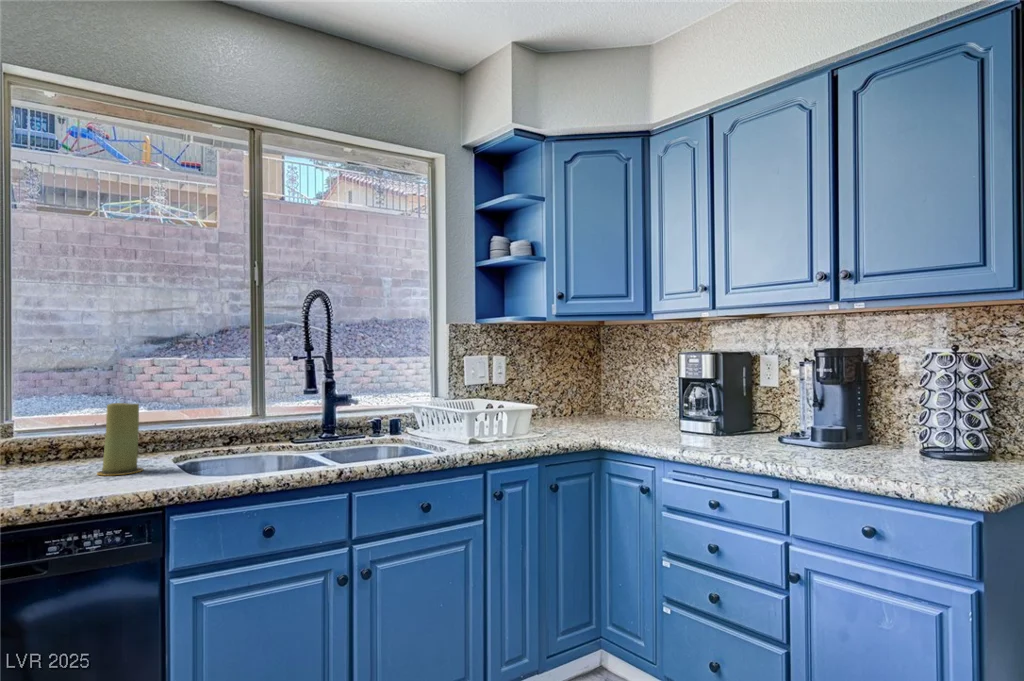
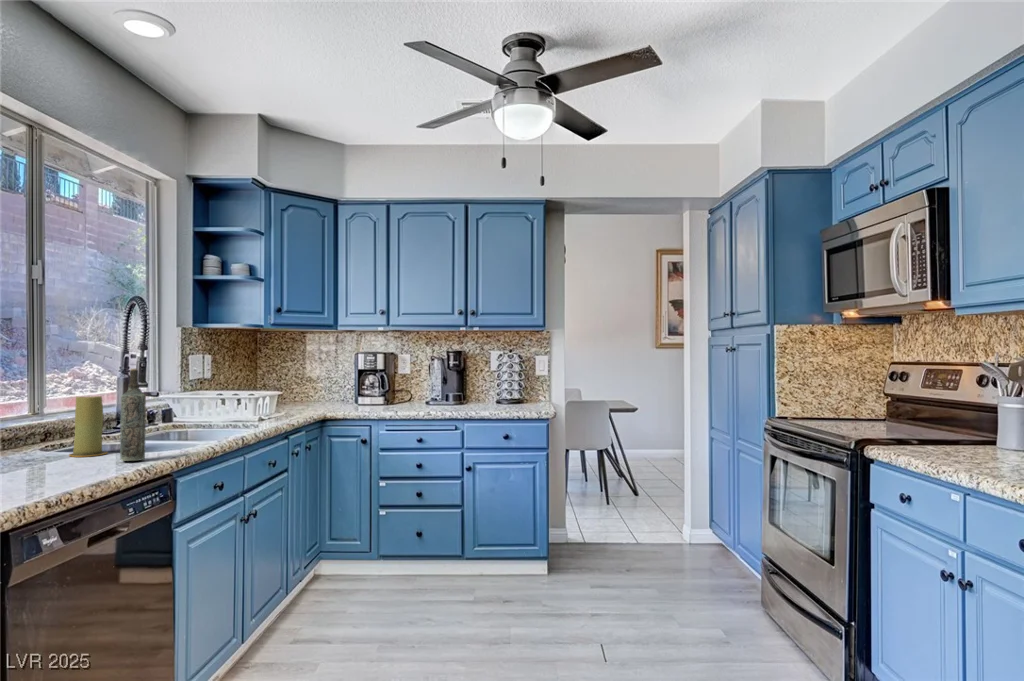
bottle: none [49,372,87,493] -> present [120,369,146,461]

